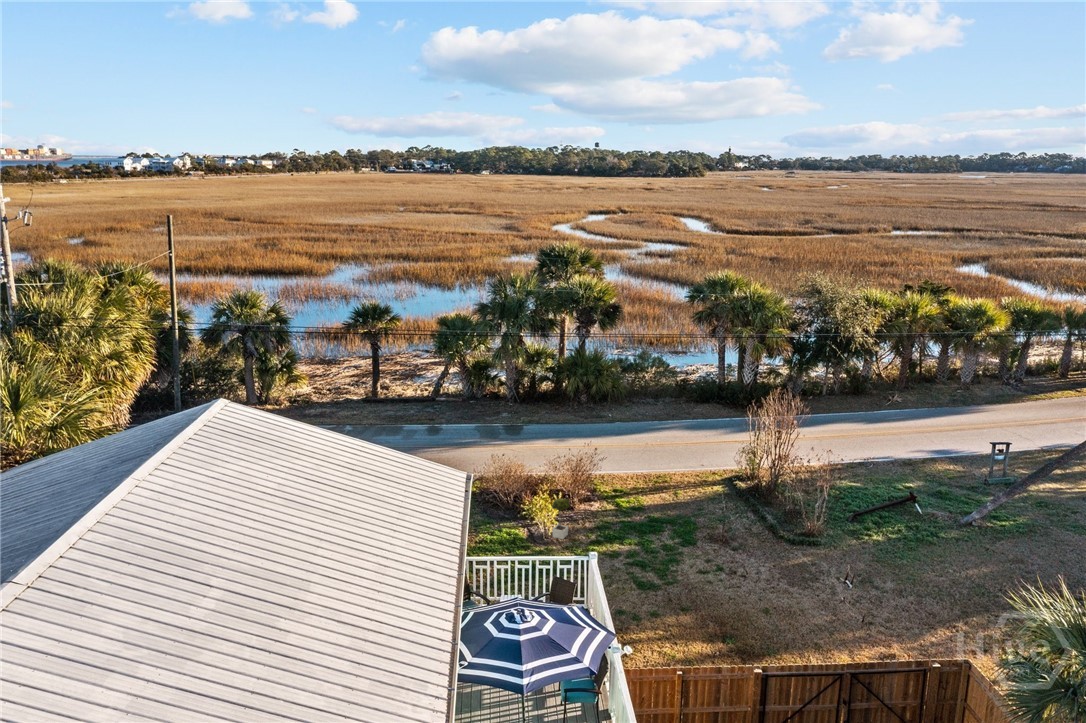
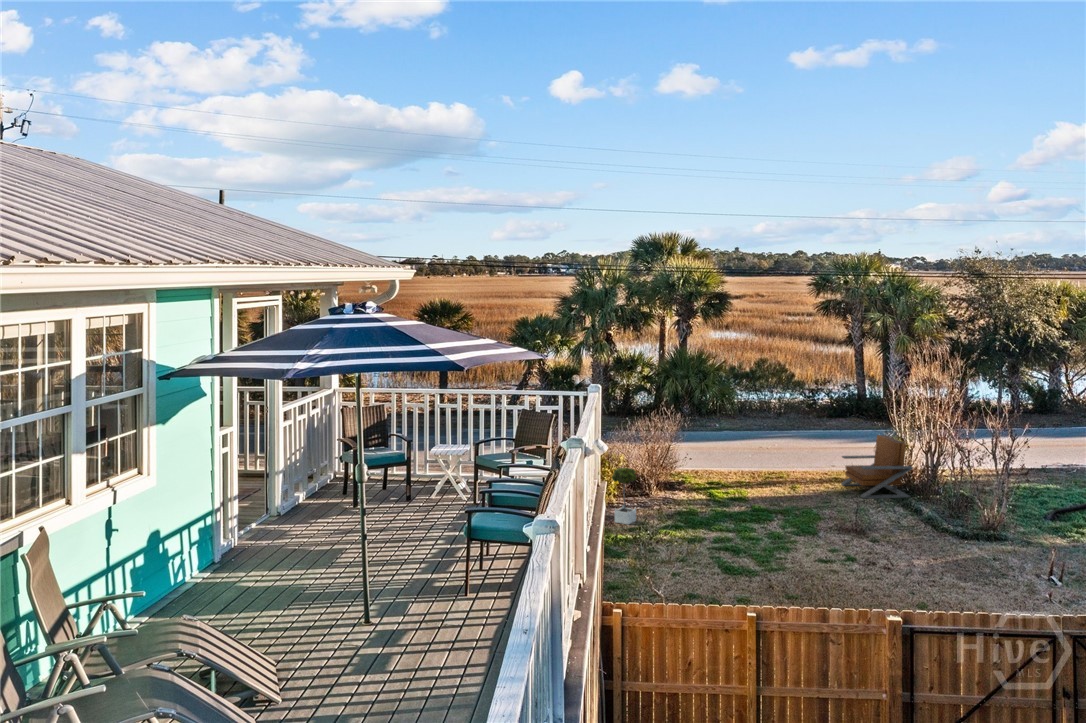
lounge chair: none [709,452,761,503] -> present [841,435,913,498]

